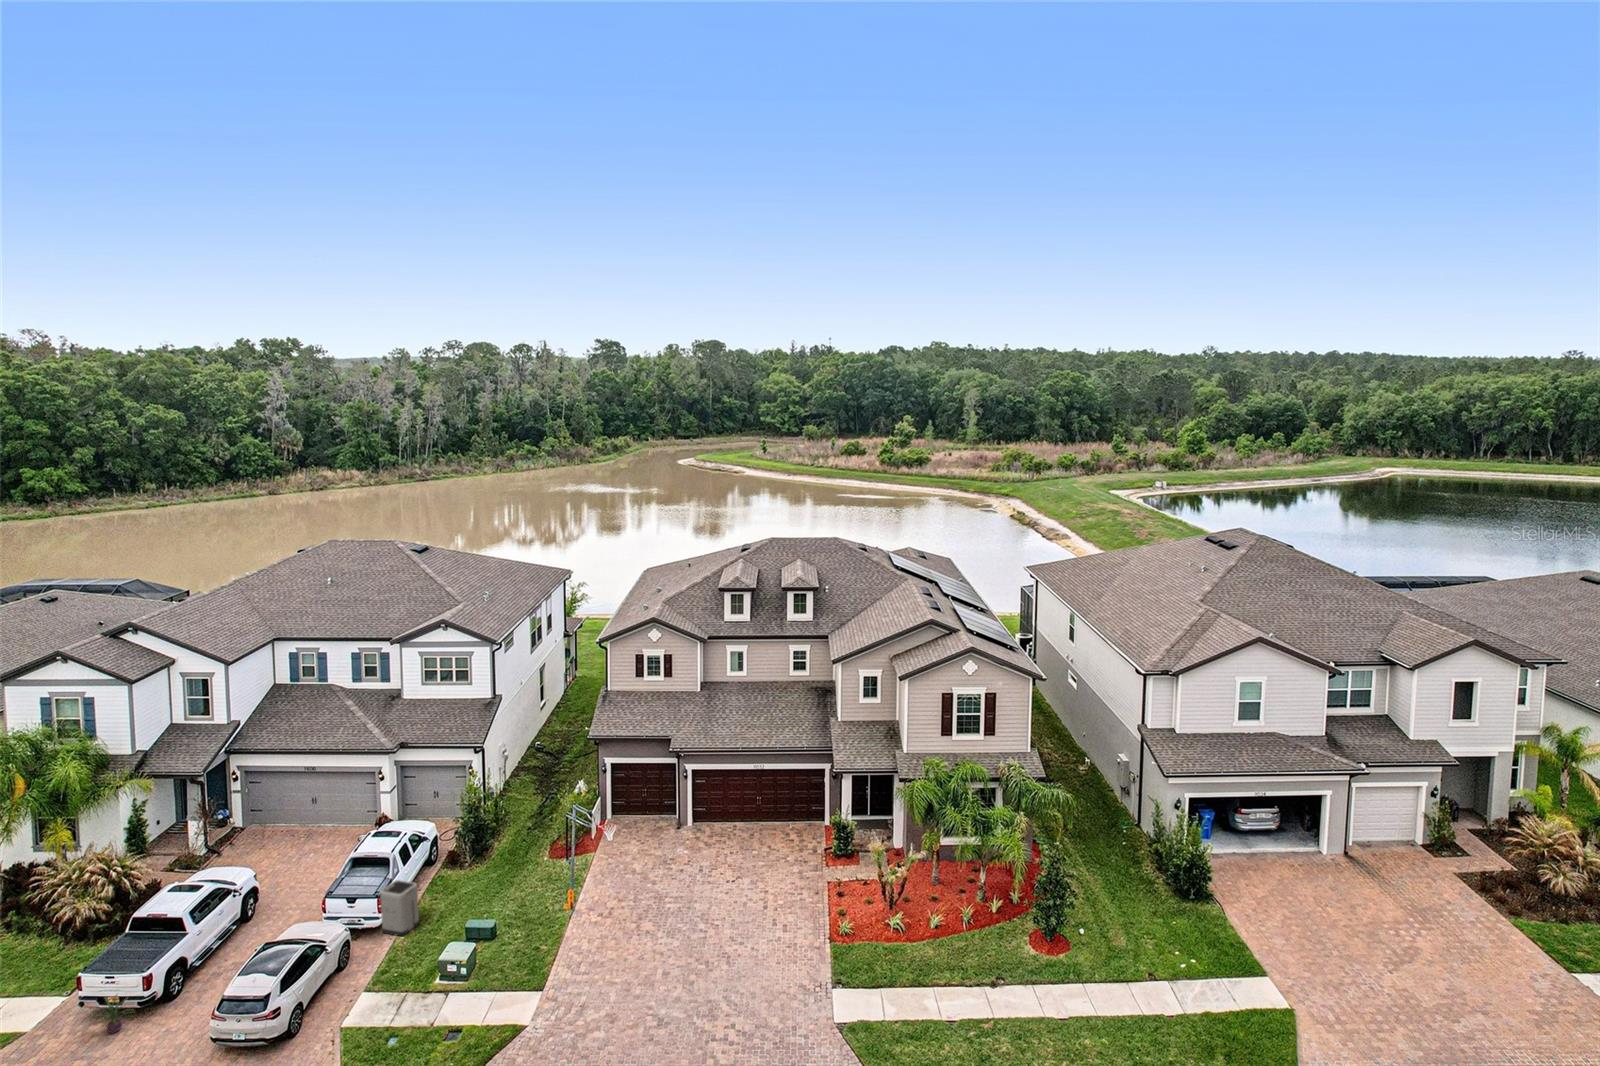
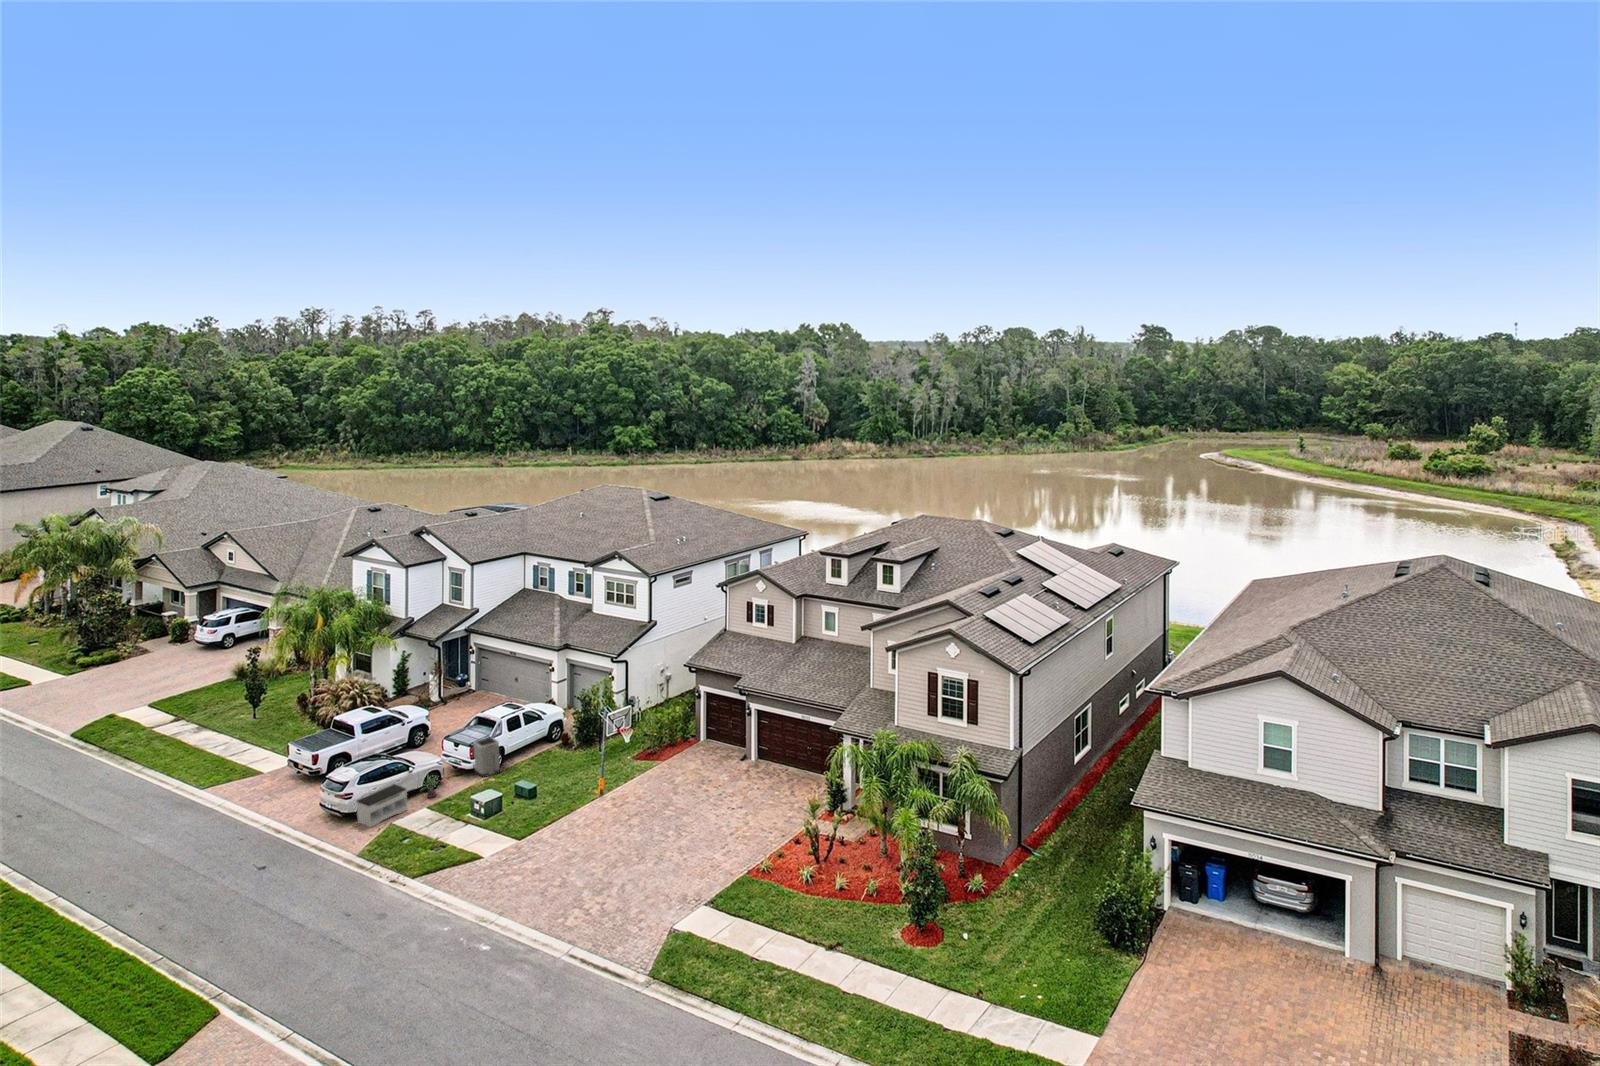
bench: none [289,975,347,1044] -> present [357,784,408,827]
decorative plant: present [99,995,125,1033] -> present [424,775,436,798]

